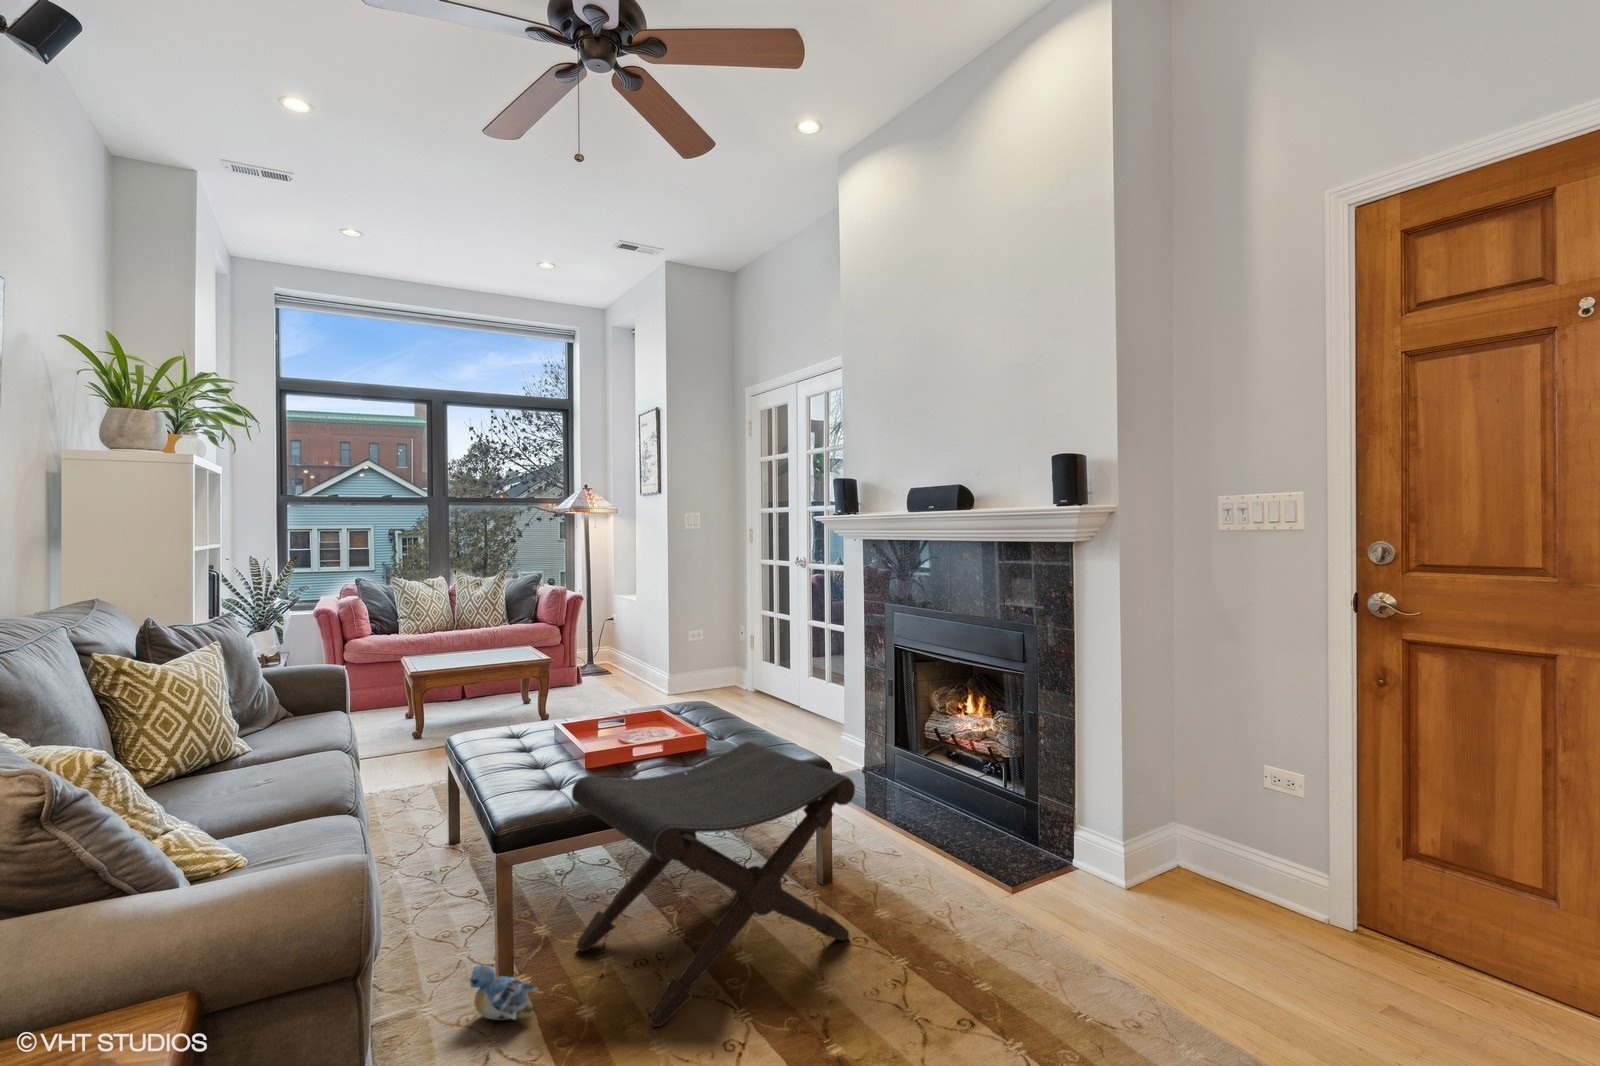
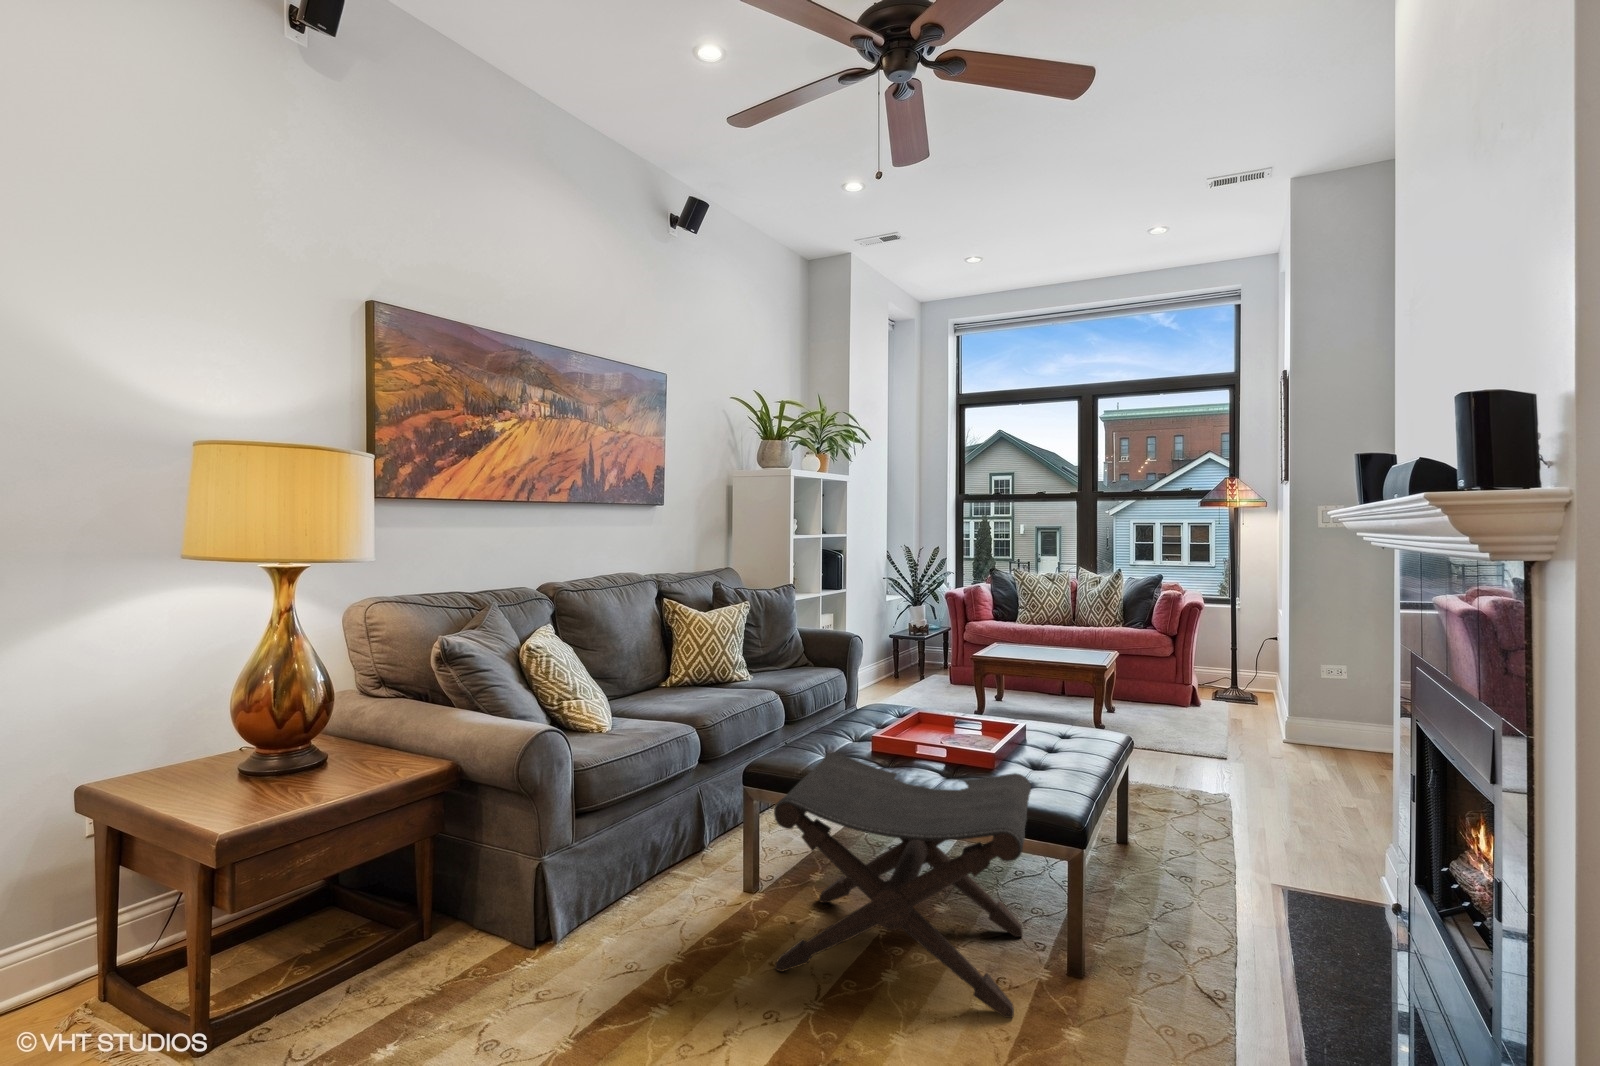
plush toy: present [470,965,538,1020] -> none [710,863,749,915]

